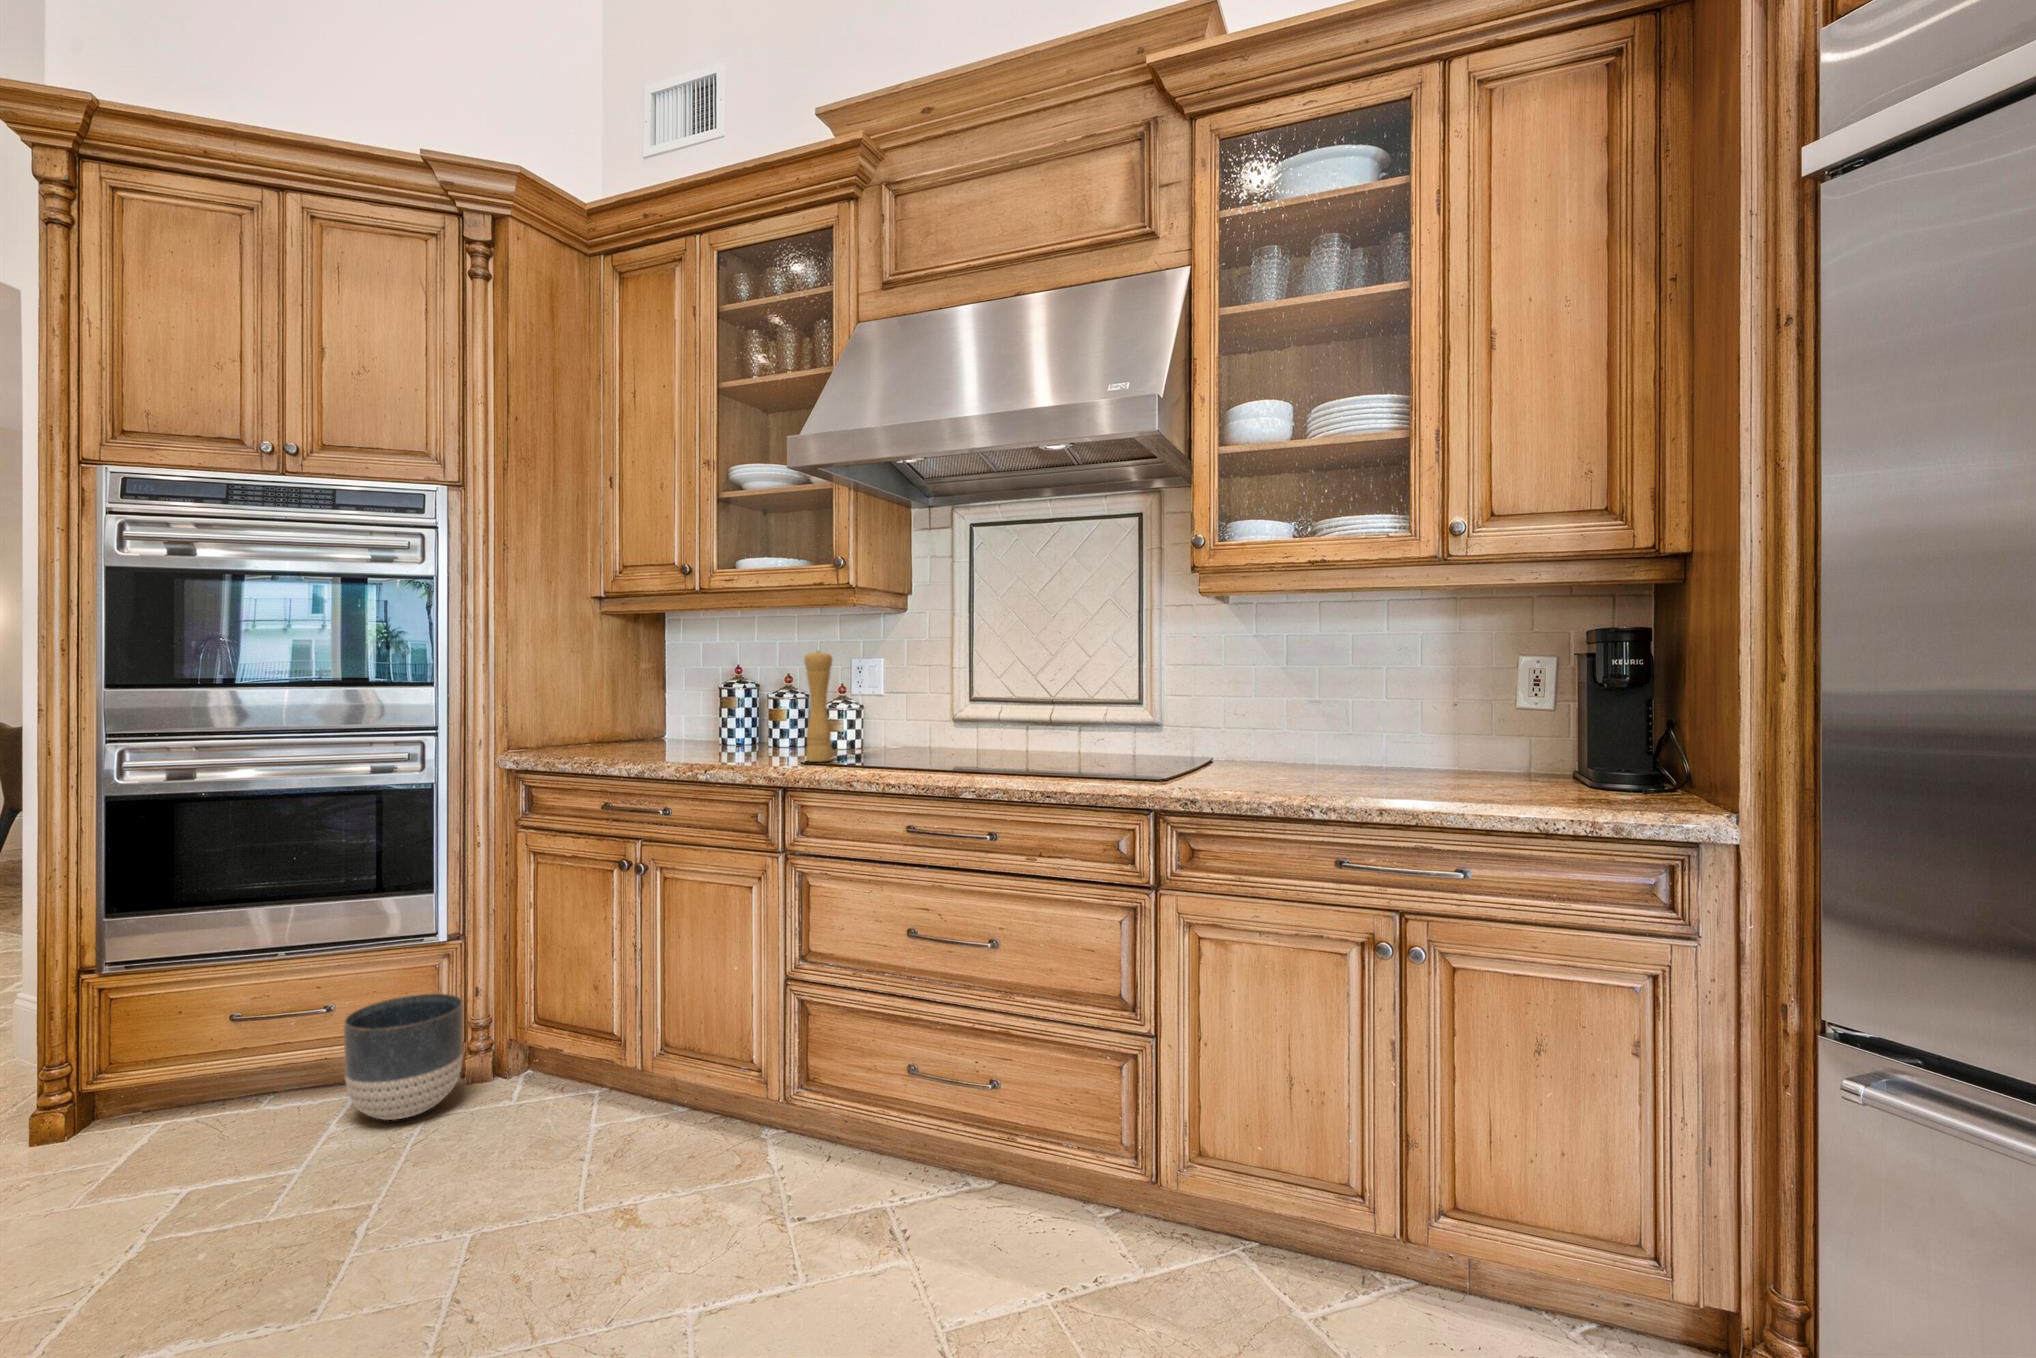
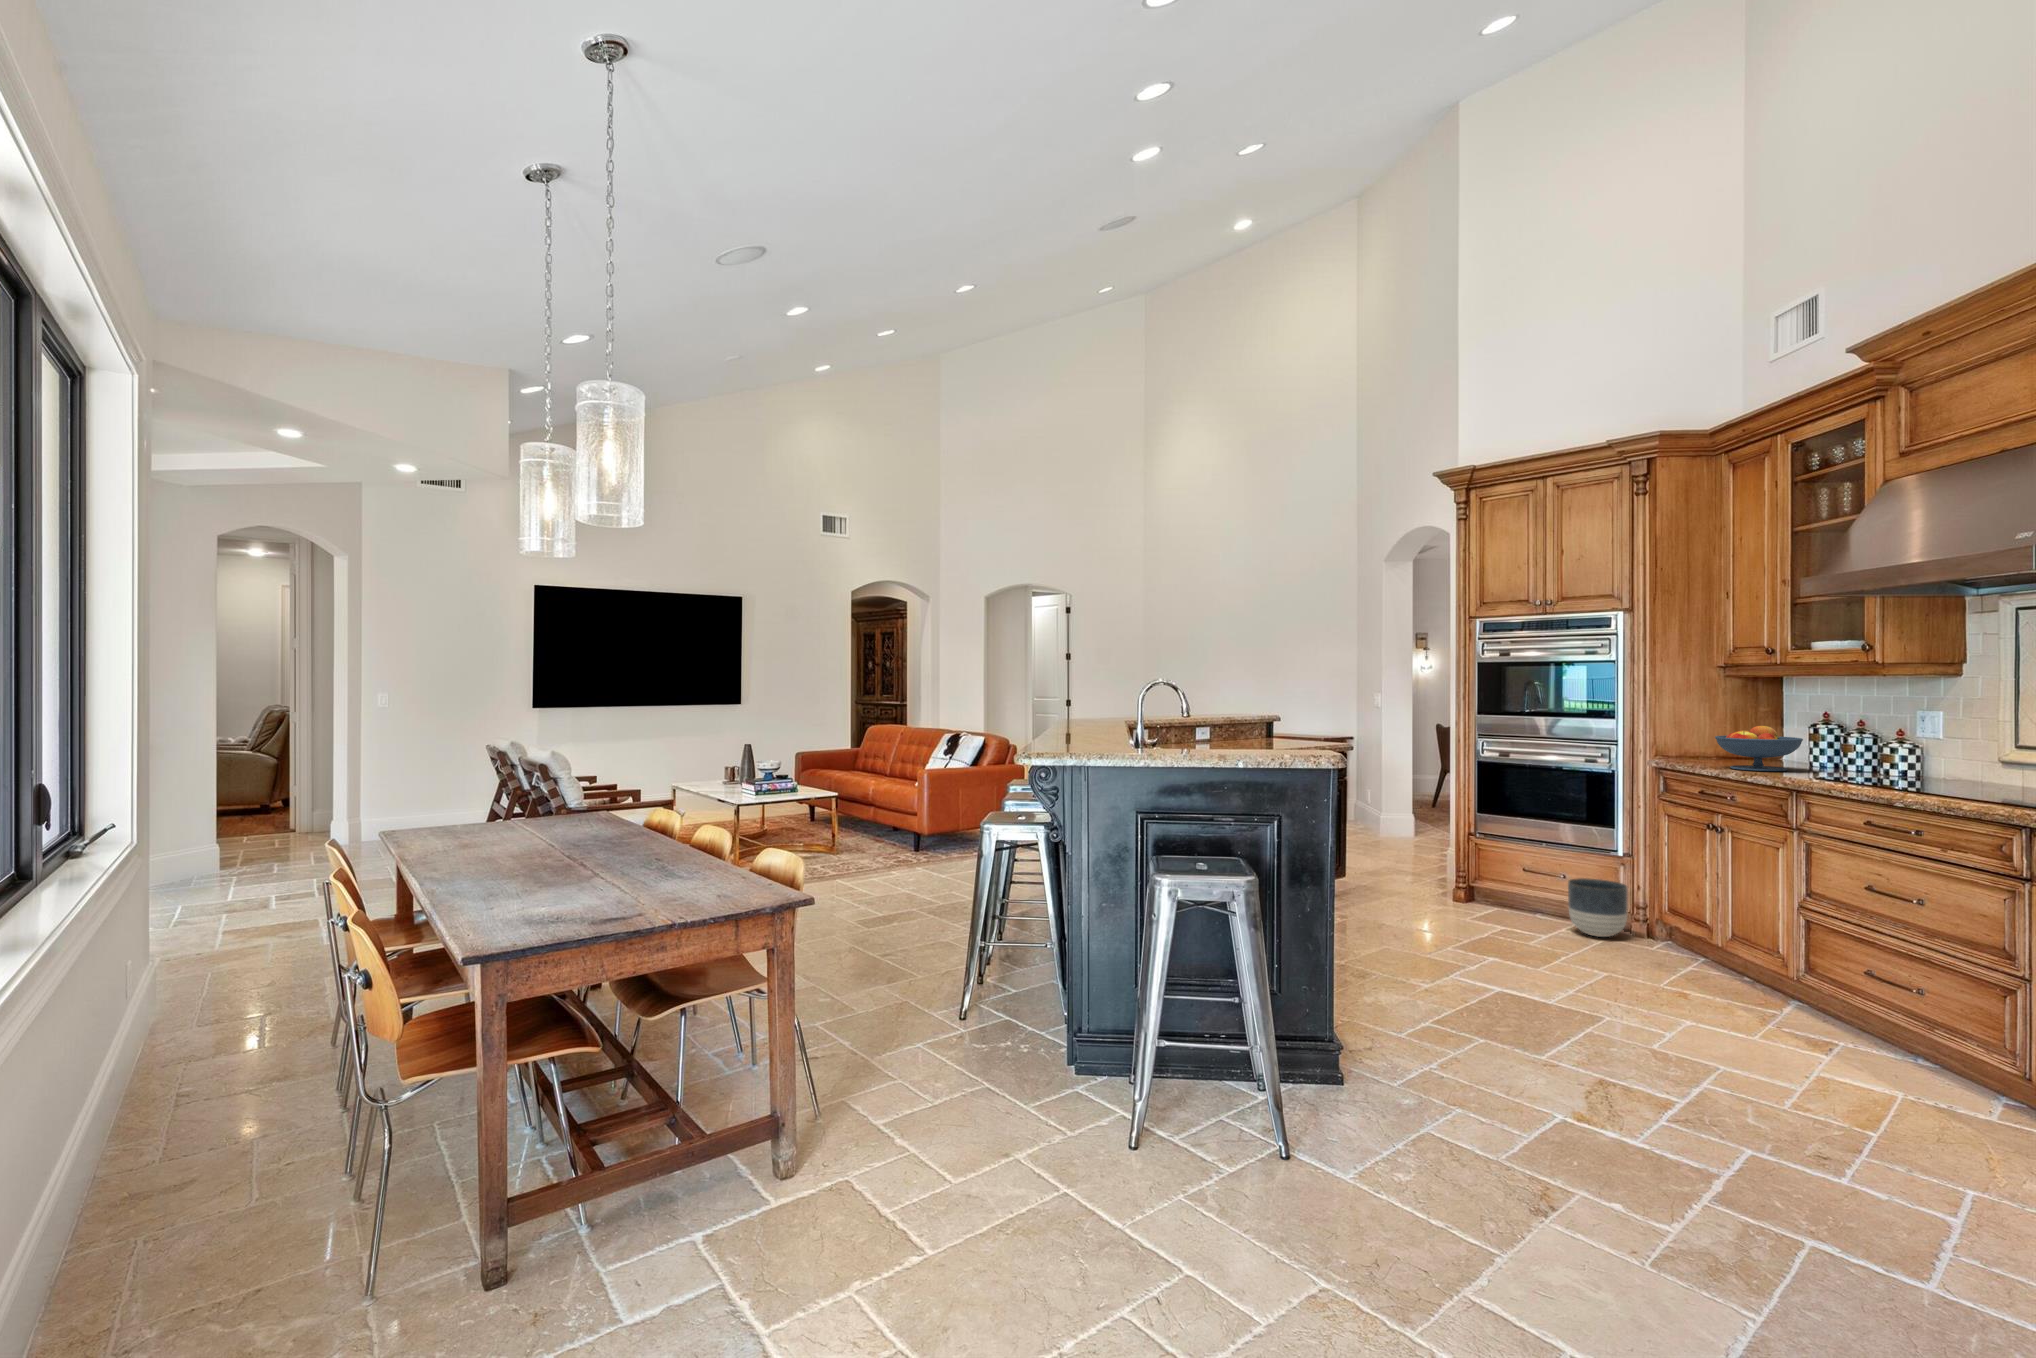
pepper mill: present [804,651,832,762] -> none [1832,707,1856,780]
fruit bowl: none [622,687,741,761] -> present [1715,726,1803,771]

